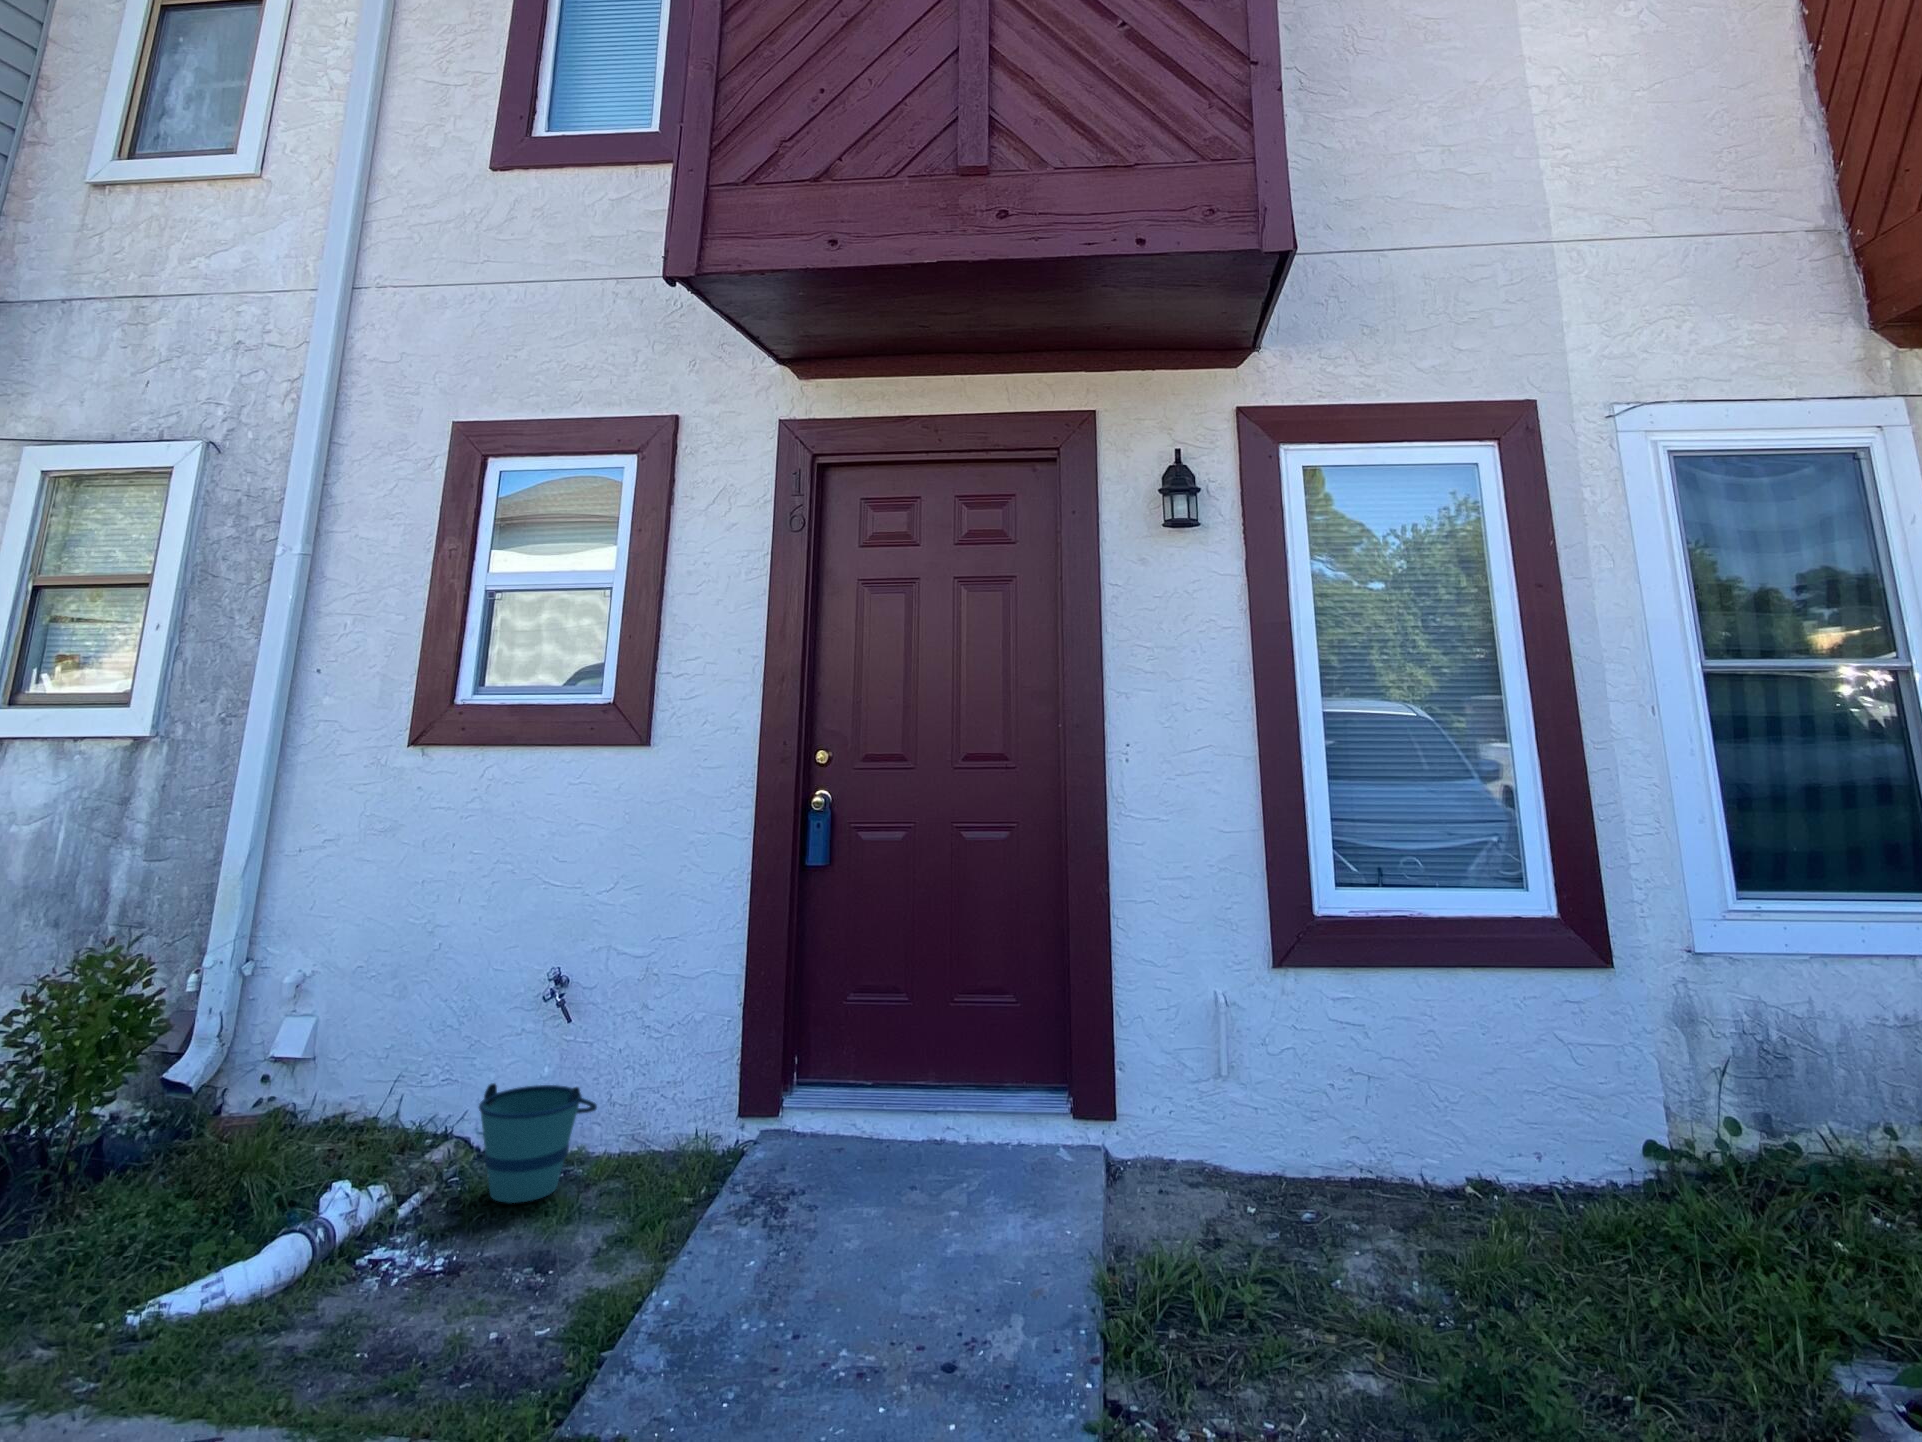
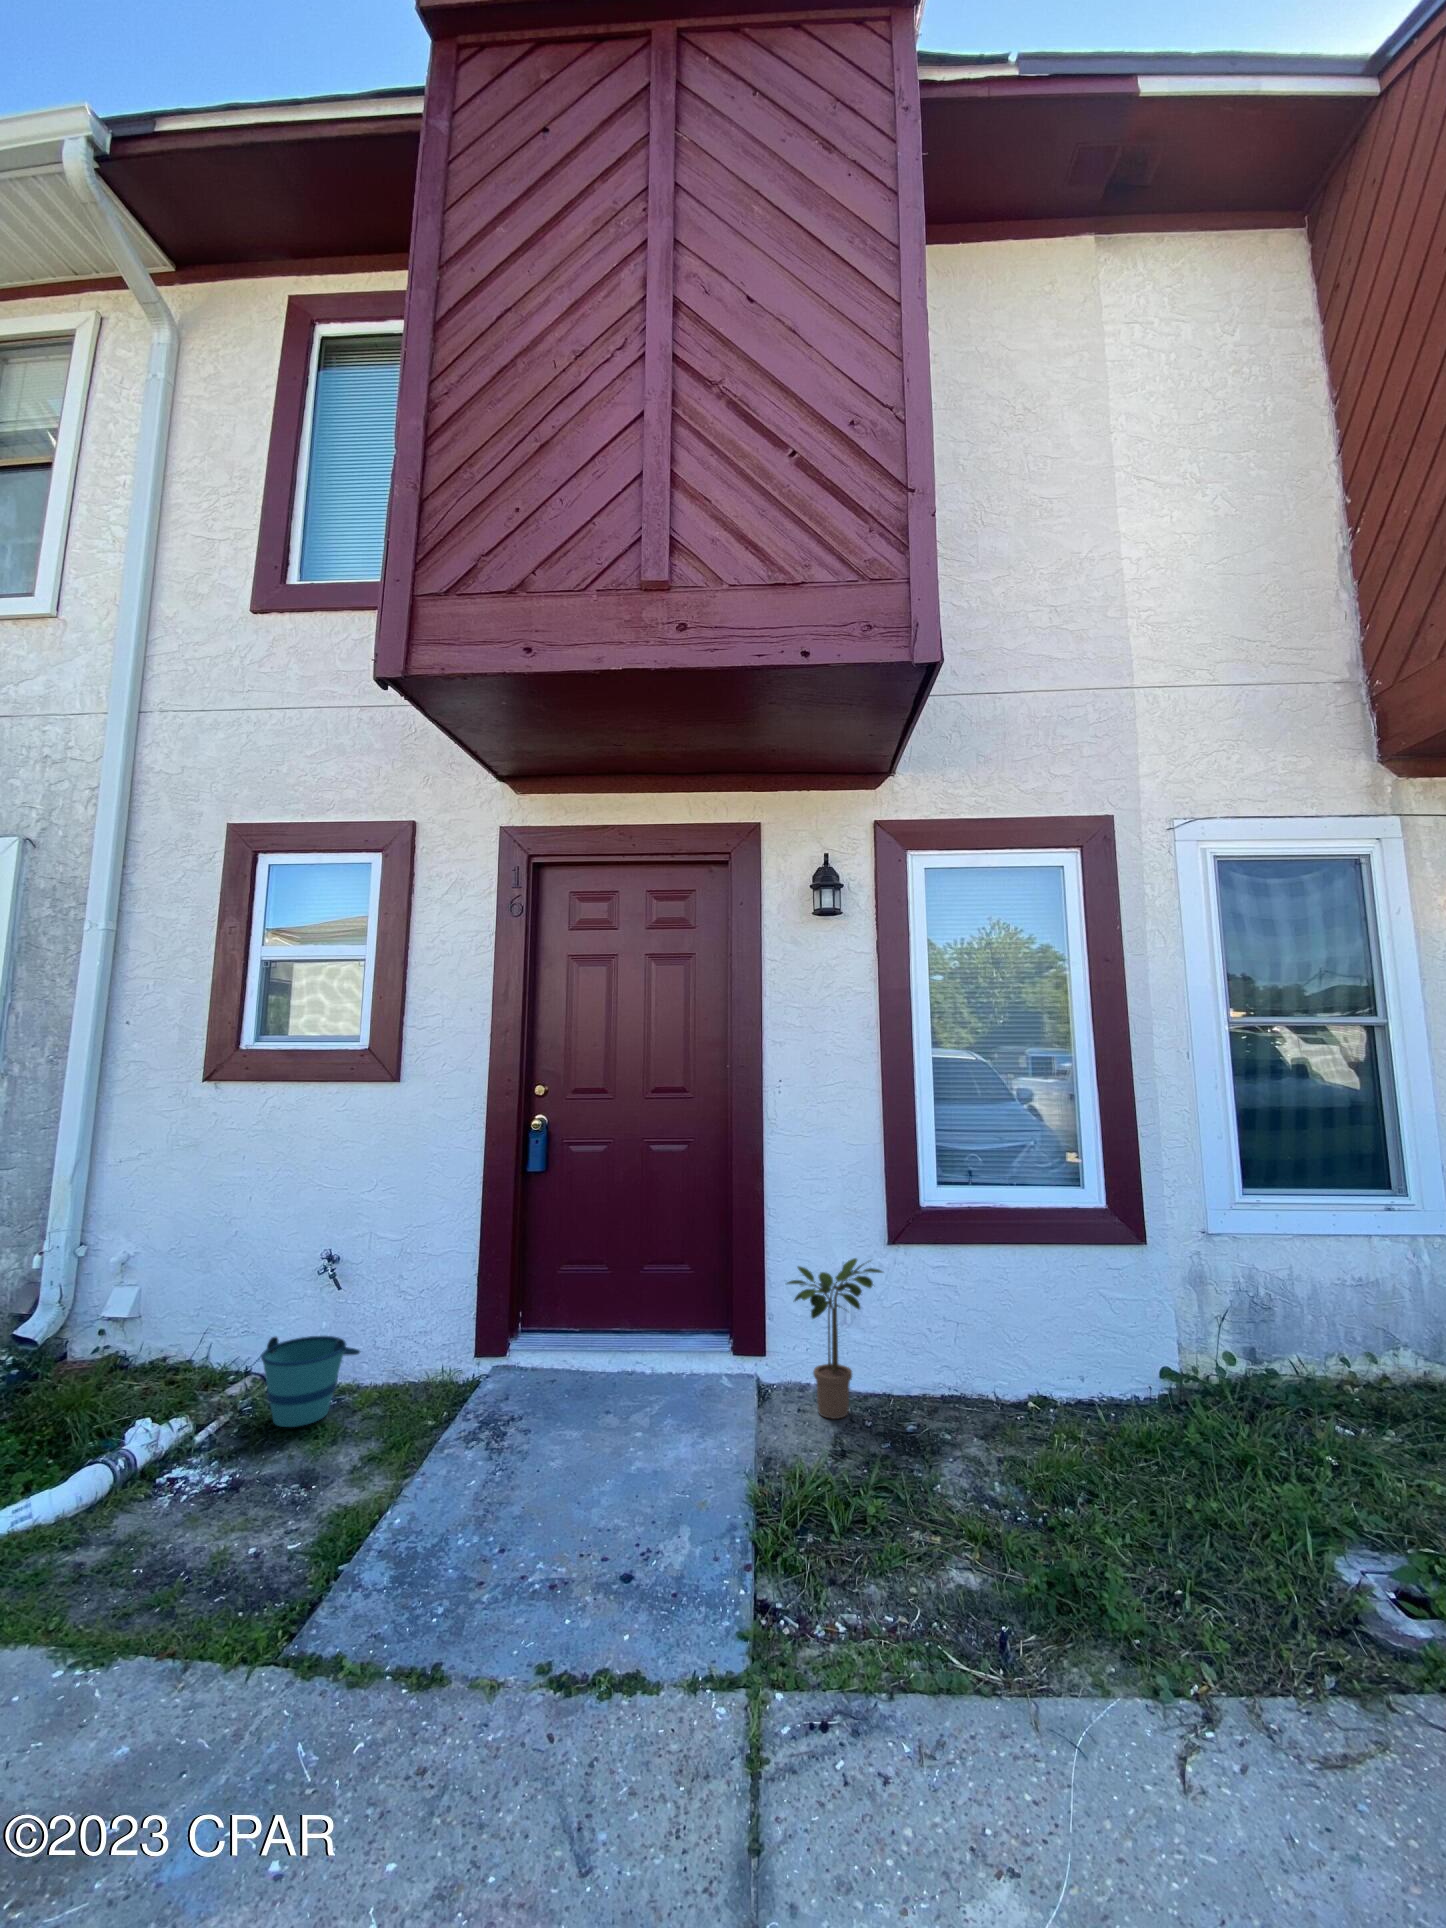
potted plant: none [1140,983,1269,1200] -> present [787,1258,882,1419]

